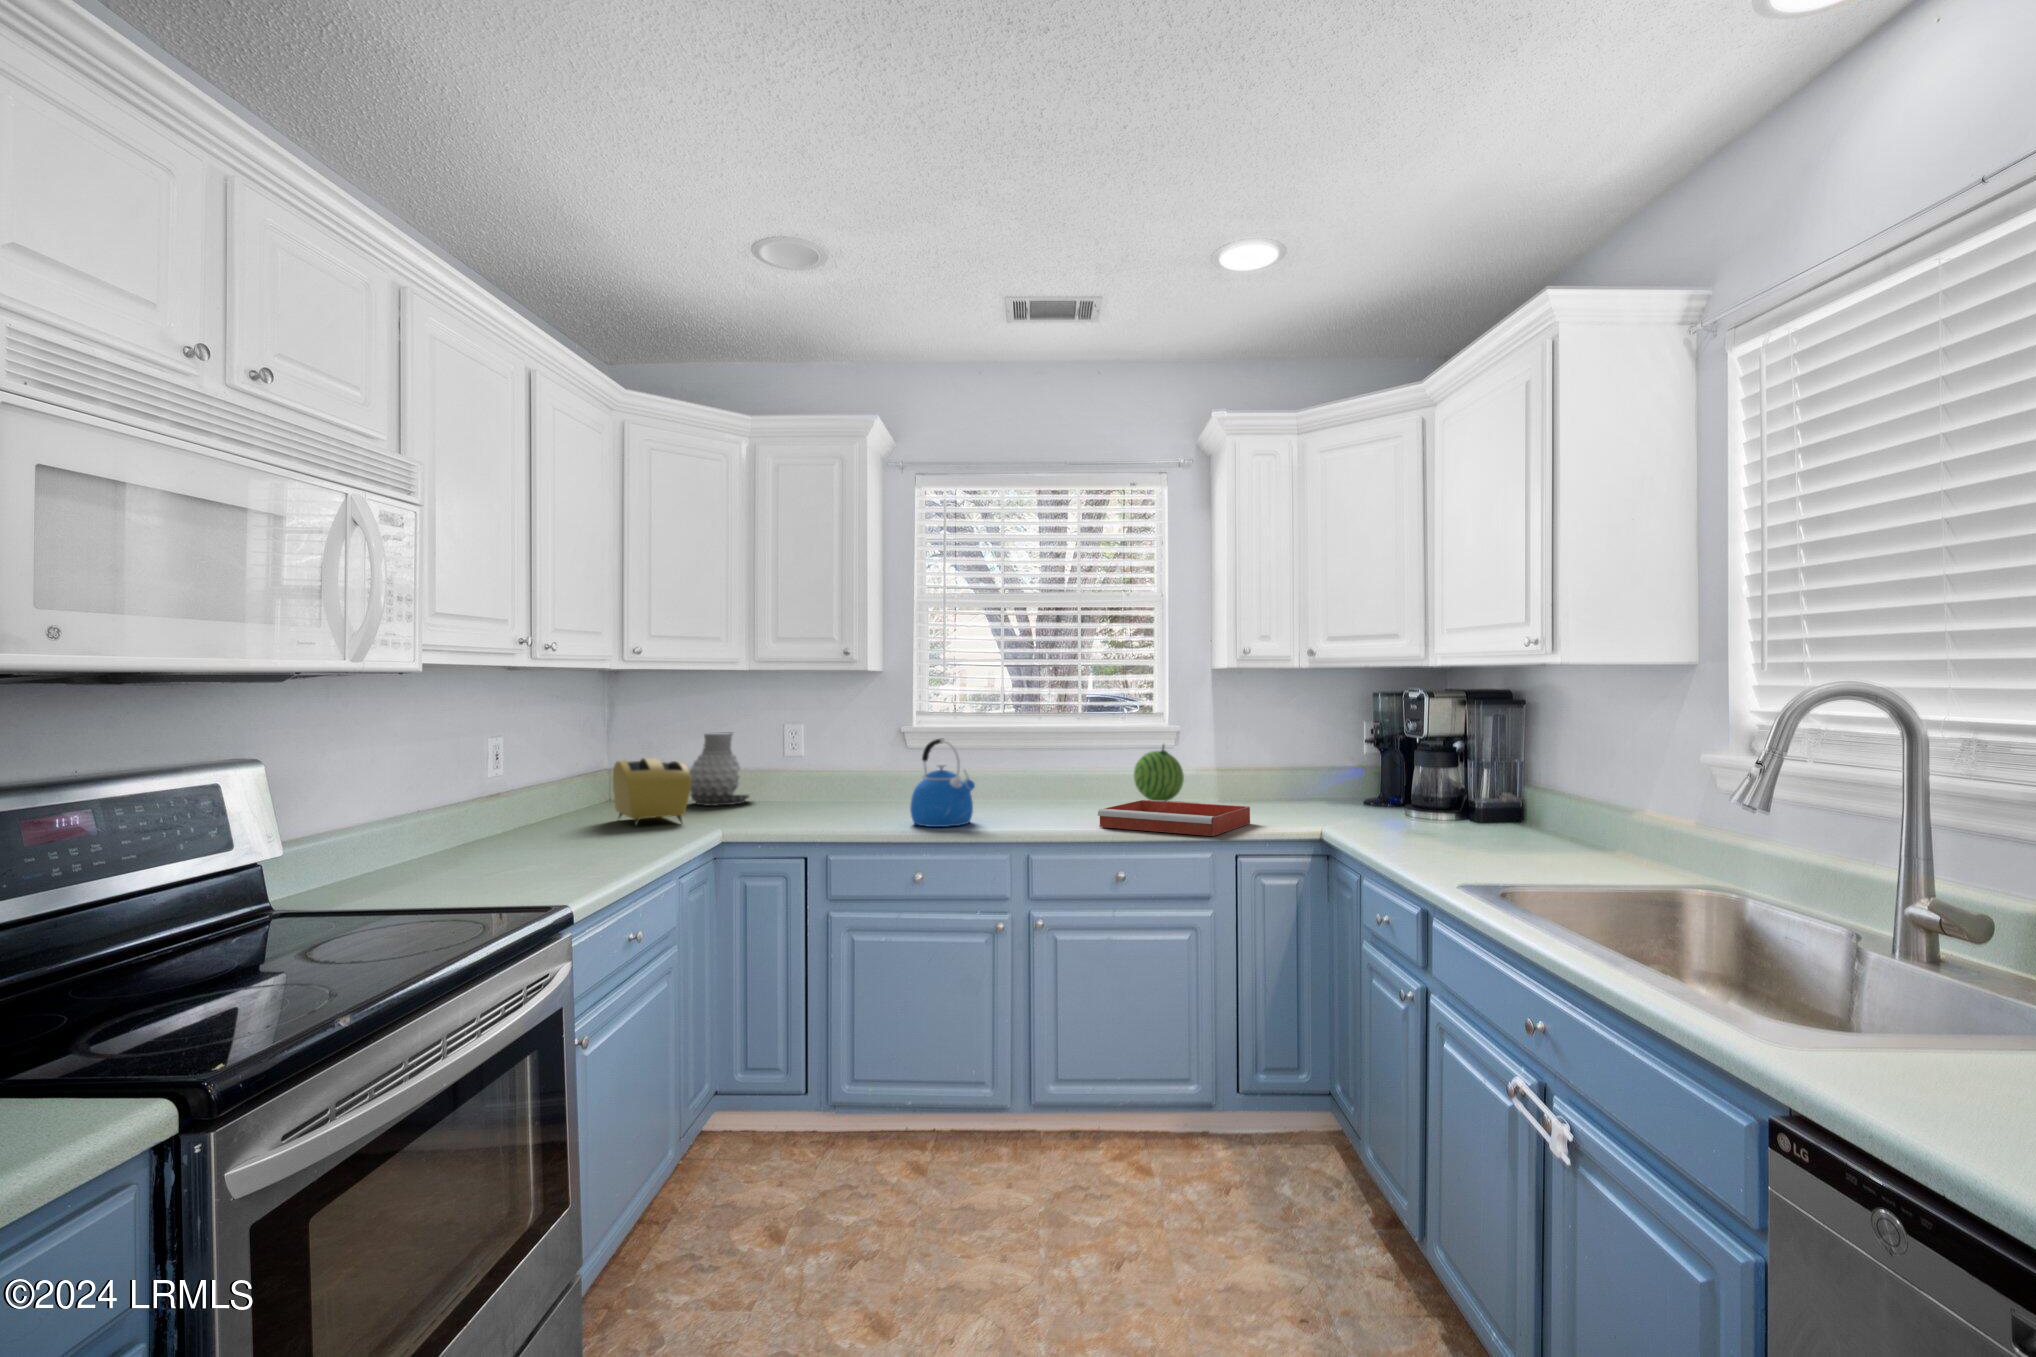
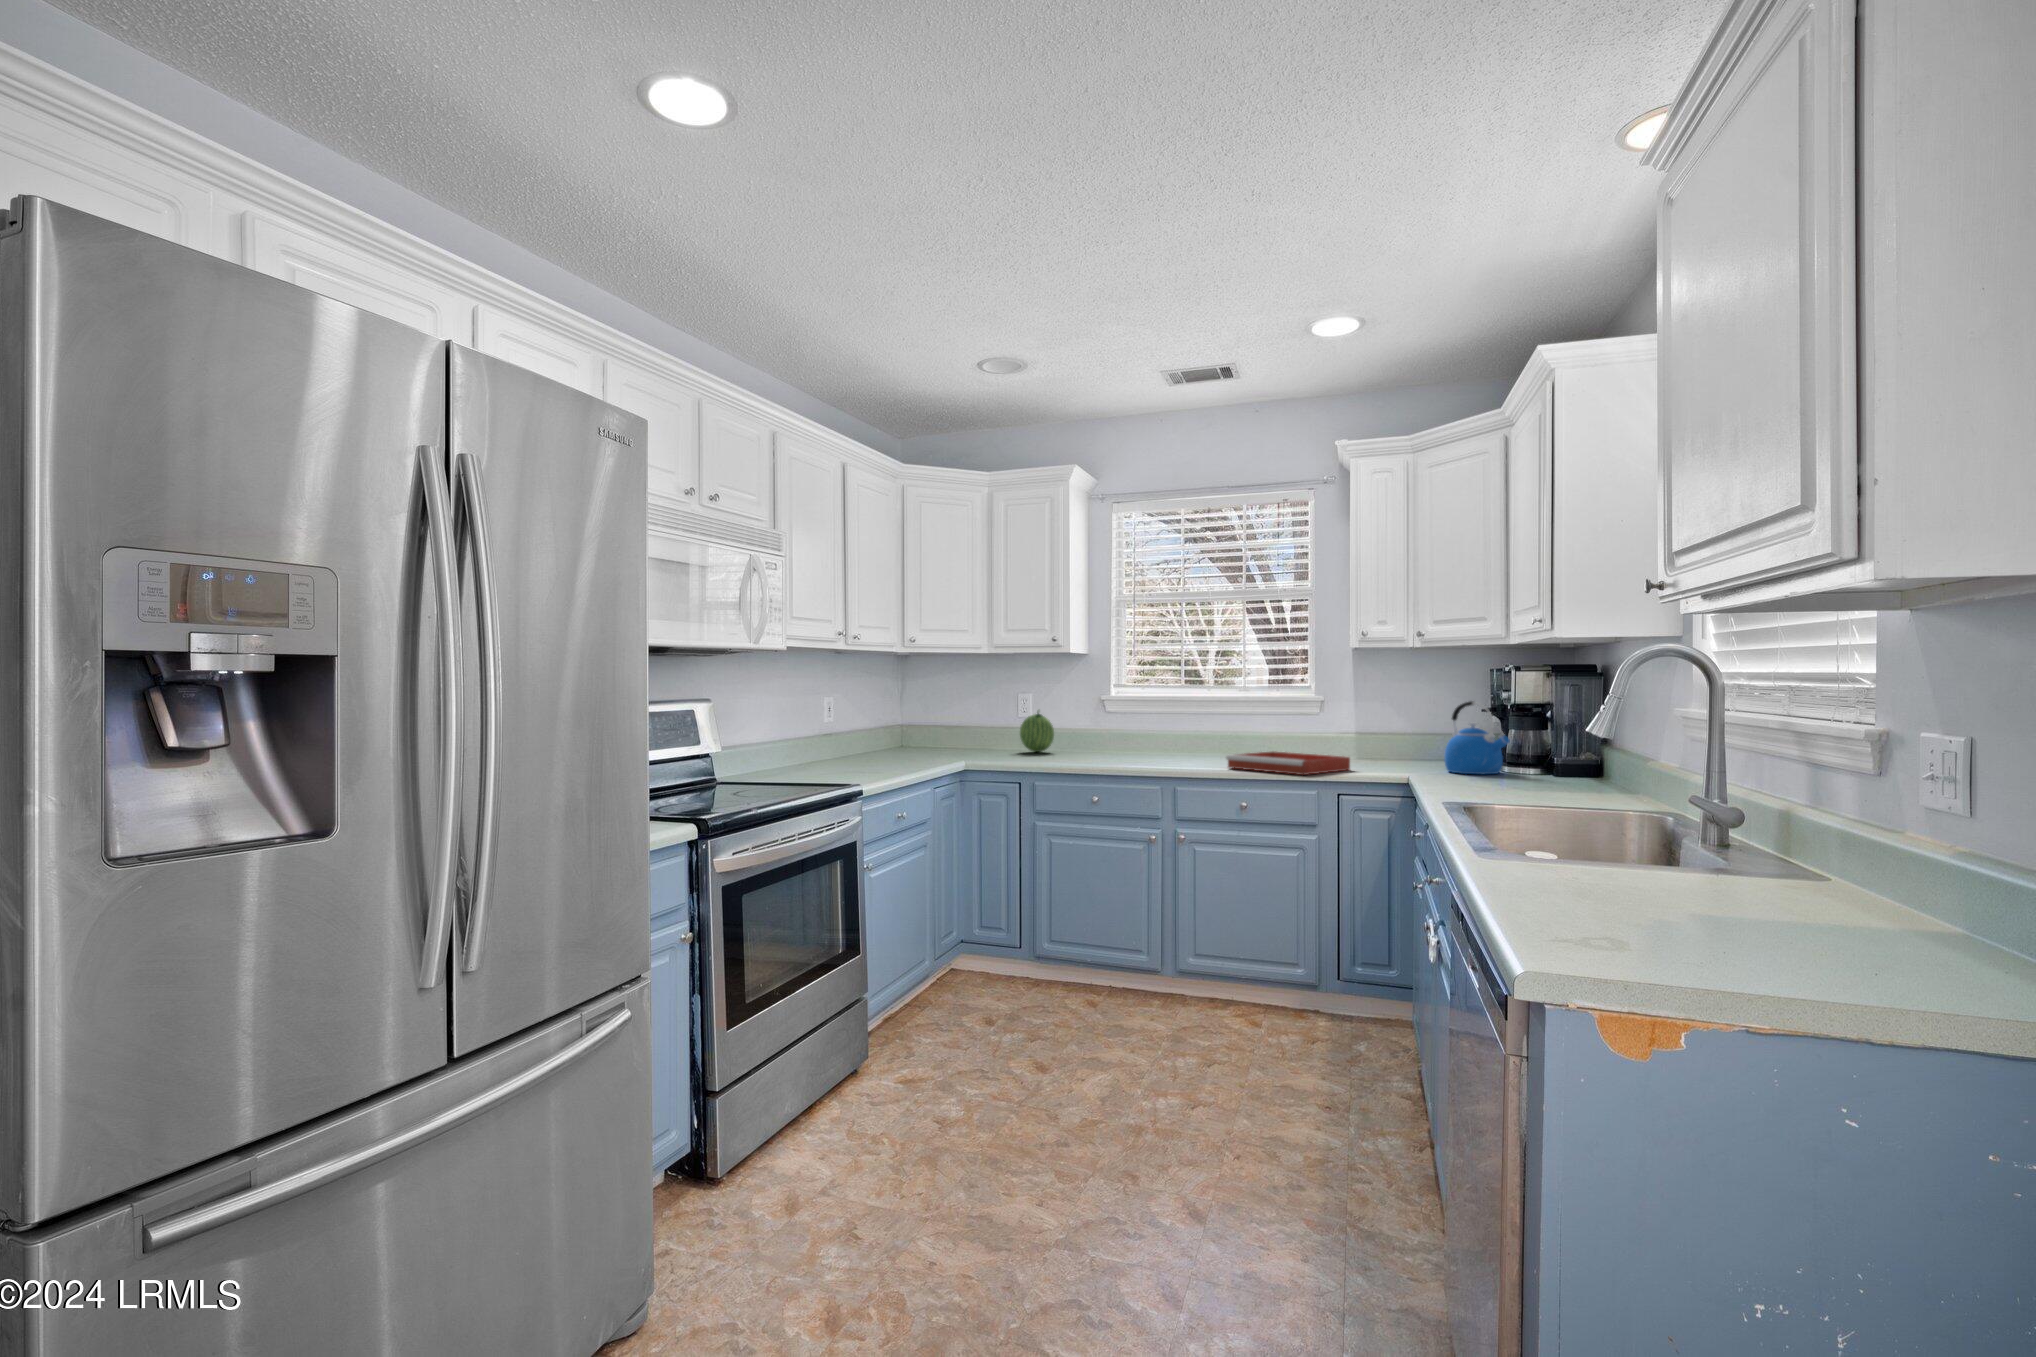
vase: present [689,732,749,806] -> none [950,698,1000,750]
kettle: present [910,739,975,827] -> present [1444,701,1510,774]
fruit: present [1134,745,1184,801] -> present [1020,712,1054,752]
toaster: present [613,758,691,826] -> none [900,712,948,758]

